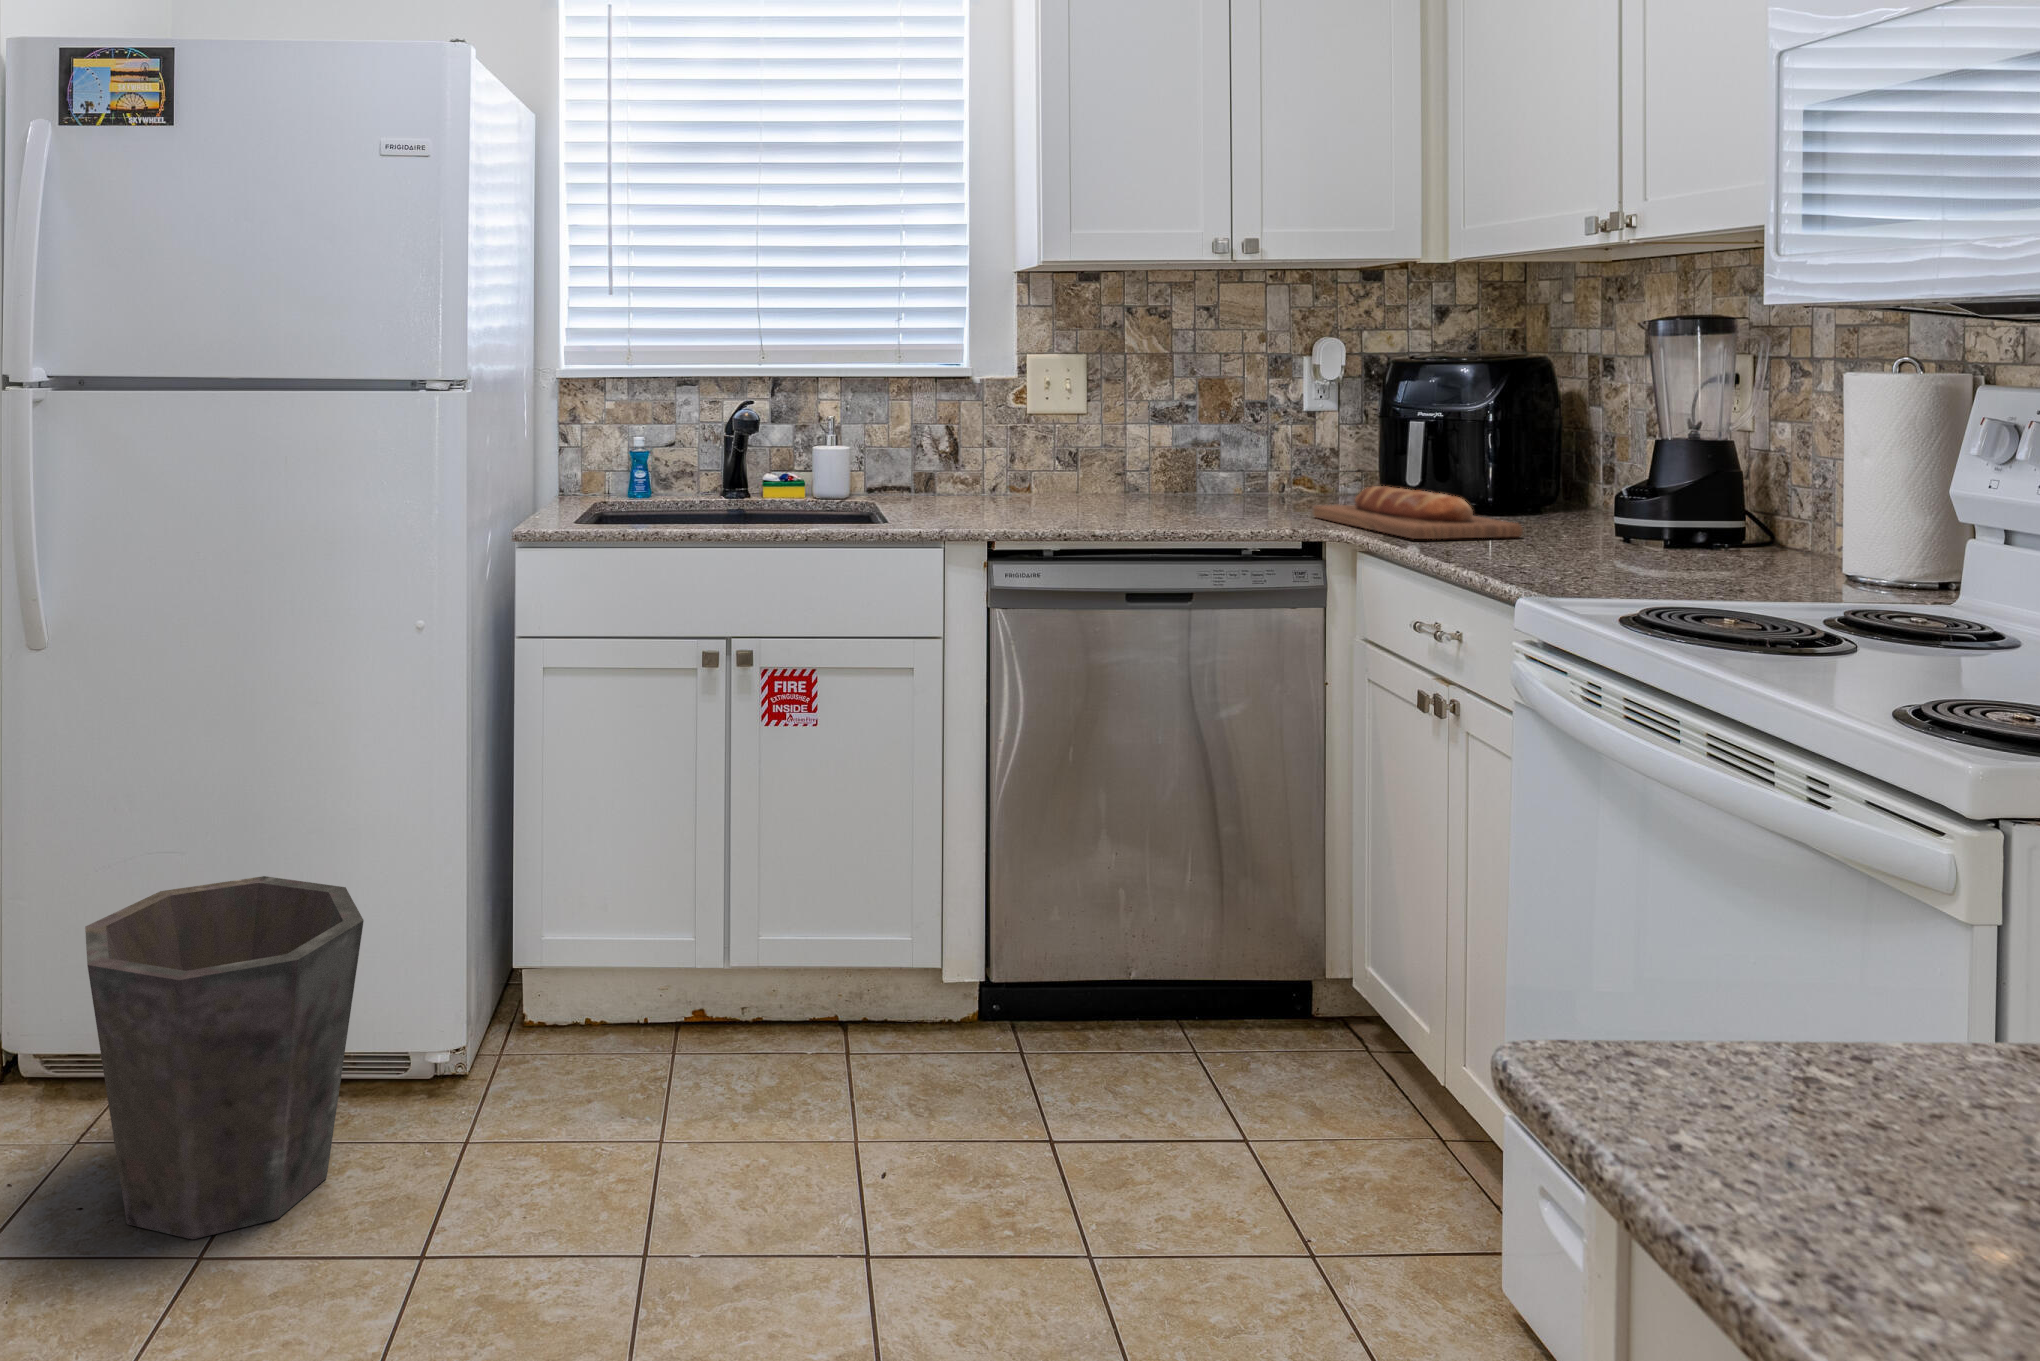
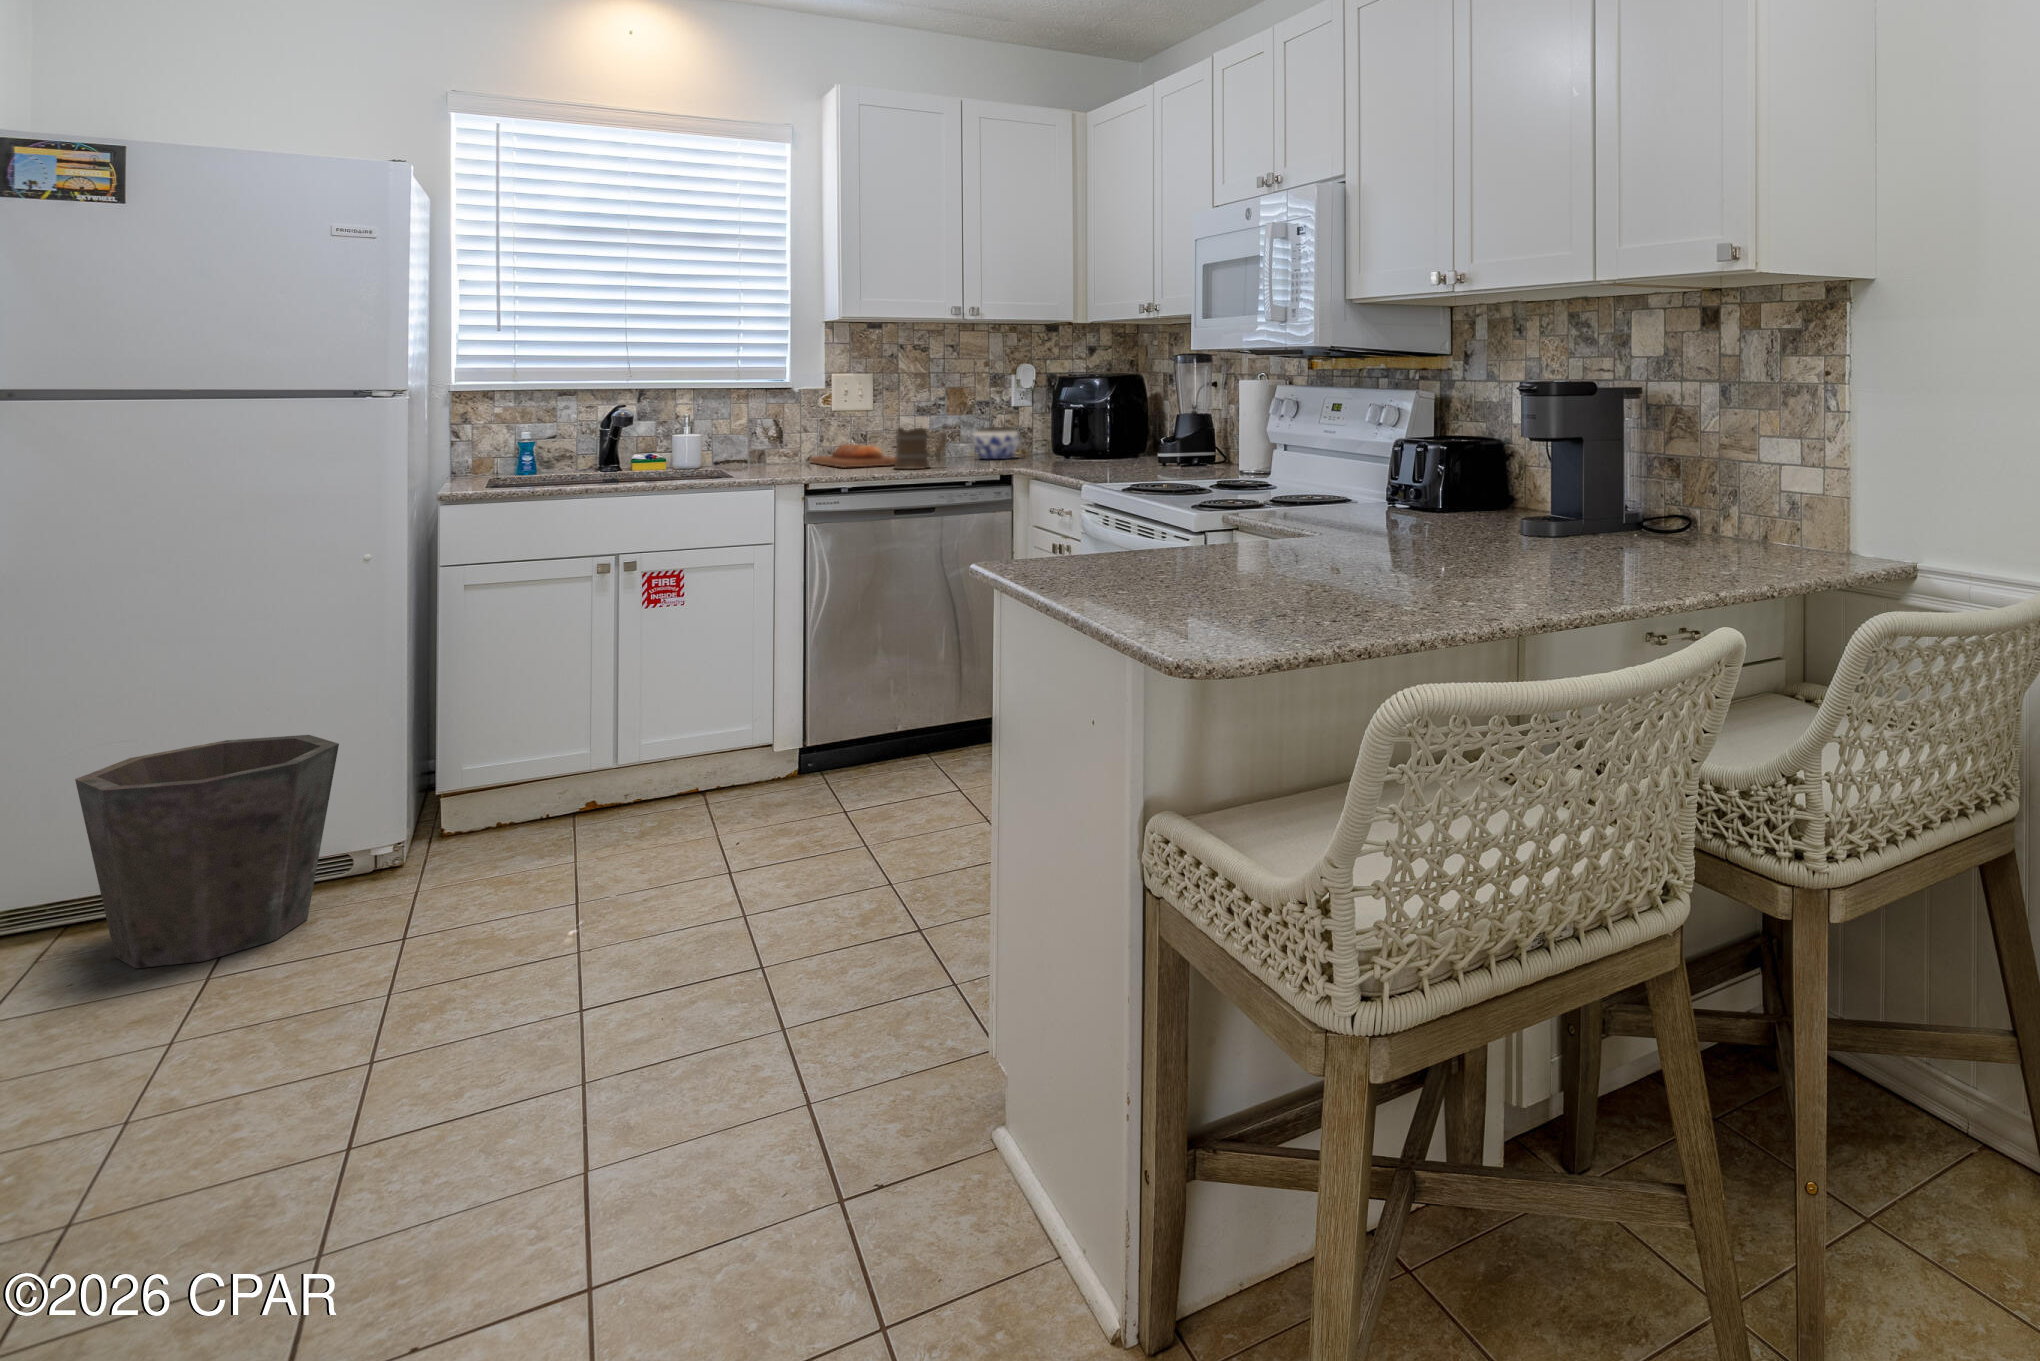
mug: none [1122,446,1210,520] -> present [894,427,947,469]
jar: none [1242,446,1318,503] -> present [973,427,1019,459]
bread loaf: present [1313,486,1523,539] -> present [809,444,897,468]

